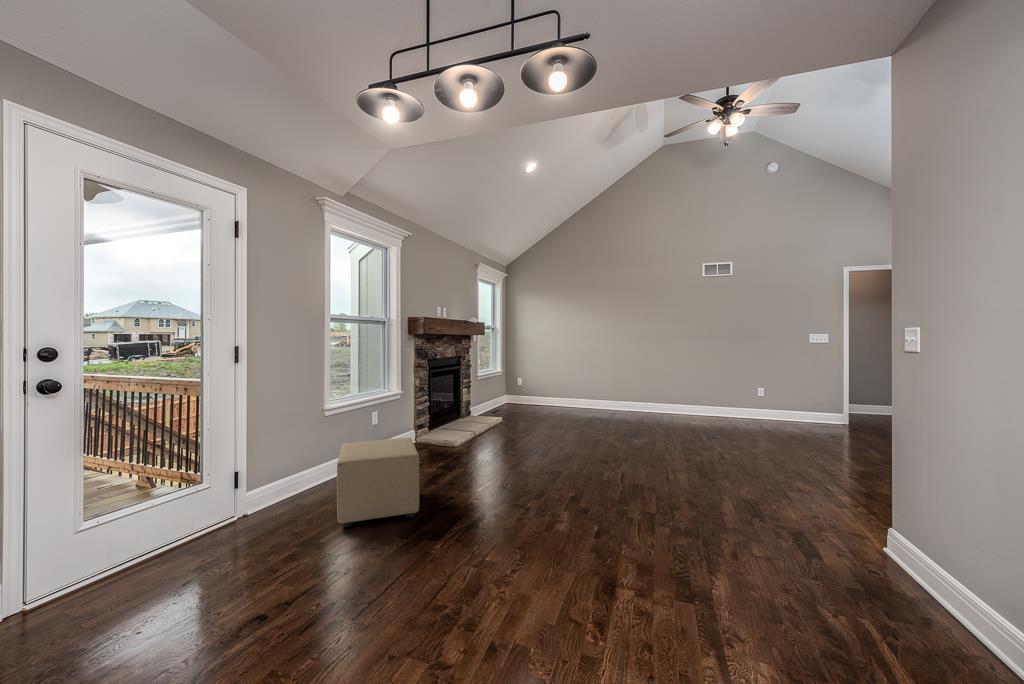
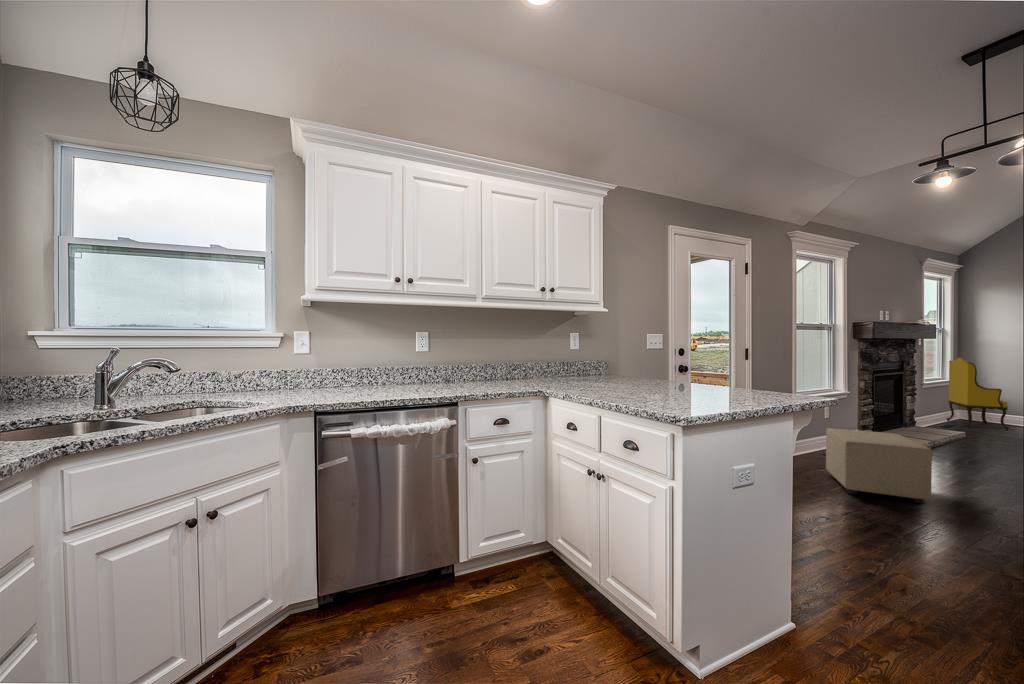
armchair: none [497,352,528,410] -> present [947,357,1009,430]

